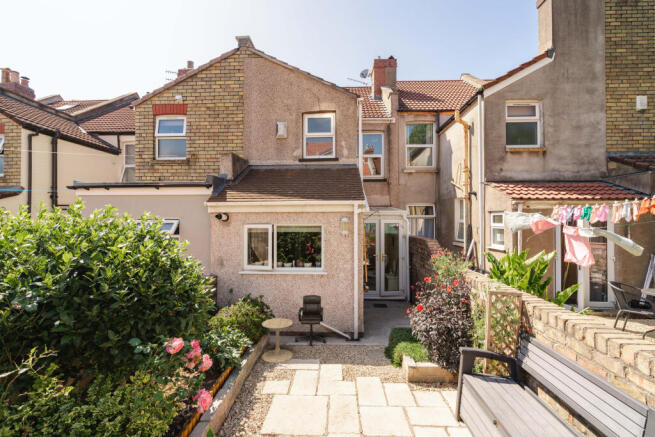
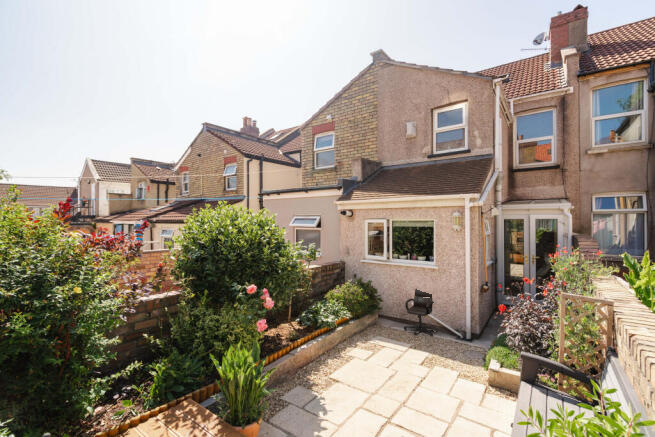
pedestal table: present [262,318,293,363] -> none [365,303,393,341]

